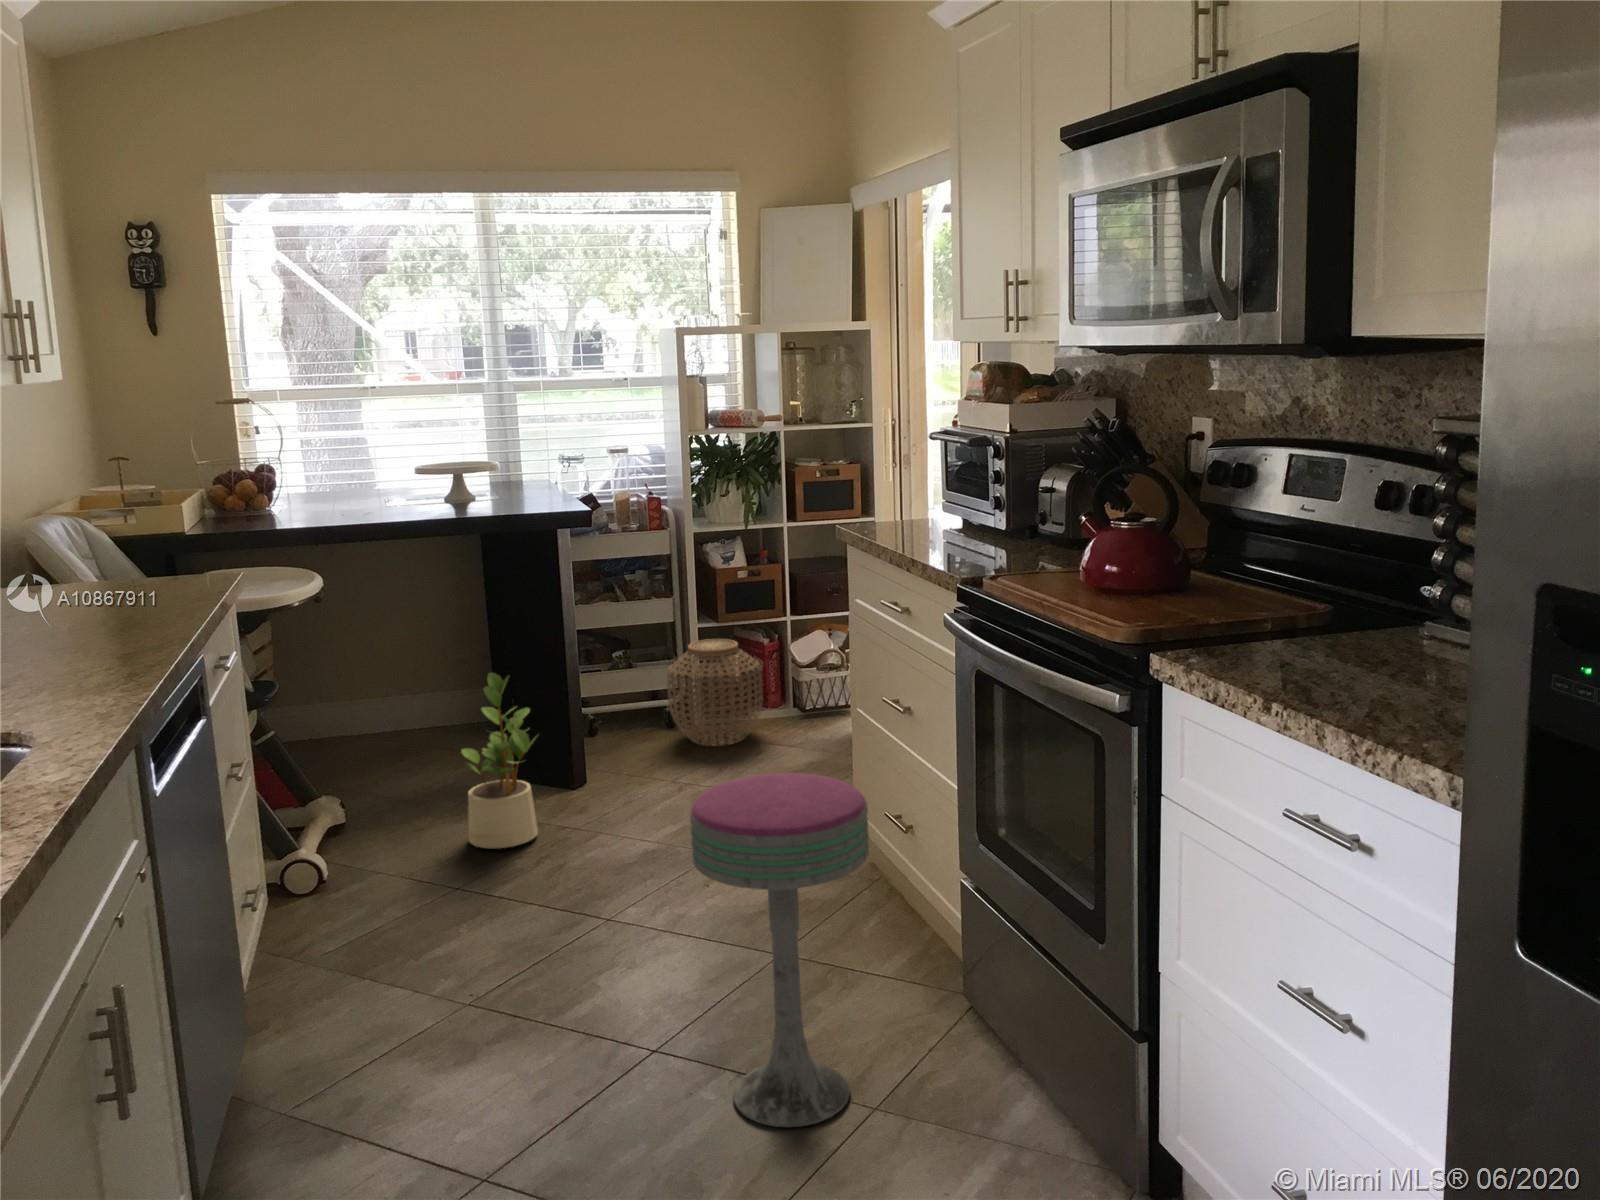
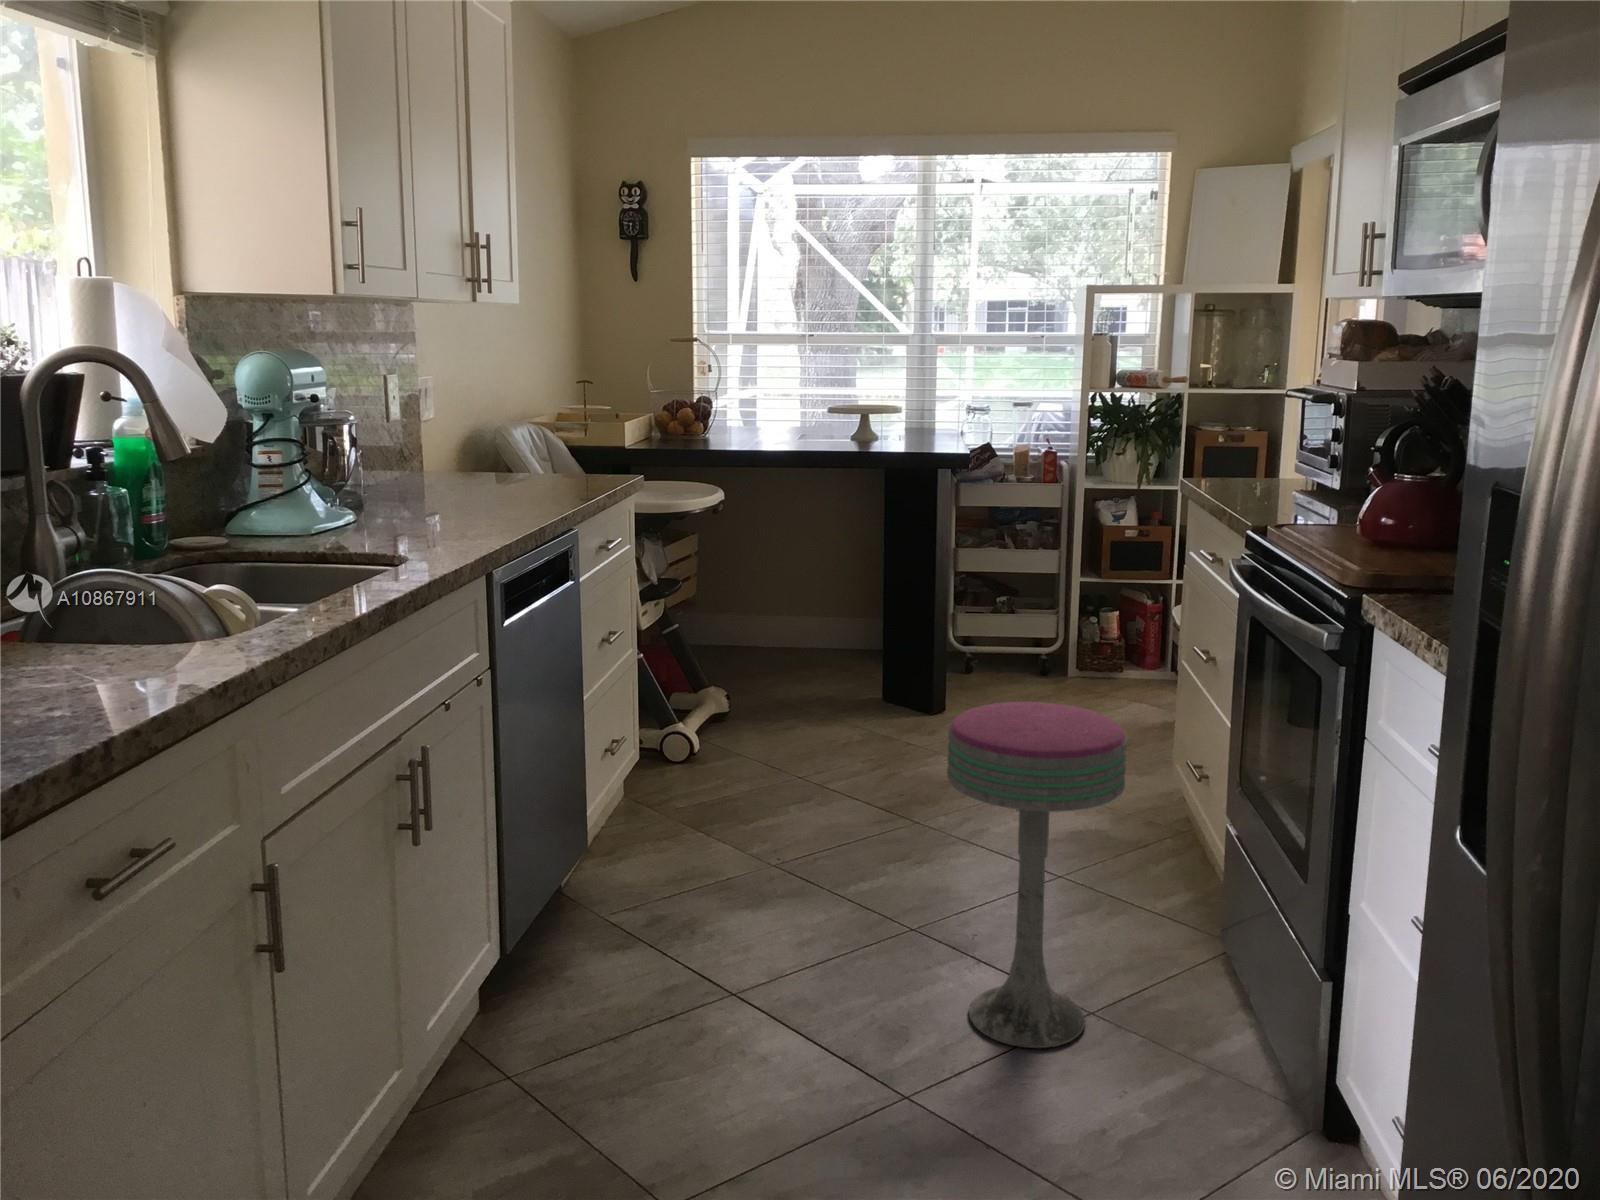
woven basket: present [667,639,763,746] -> none [1039,593,1135,697]
potted plant: present [461,673,538,848] -> none [822,593,892,755]

